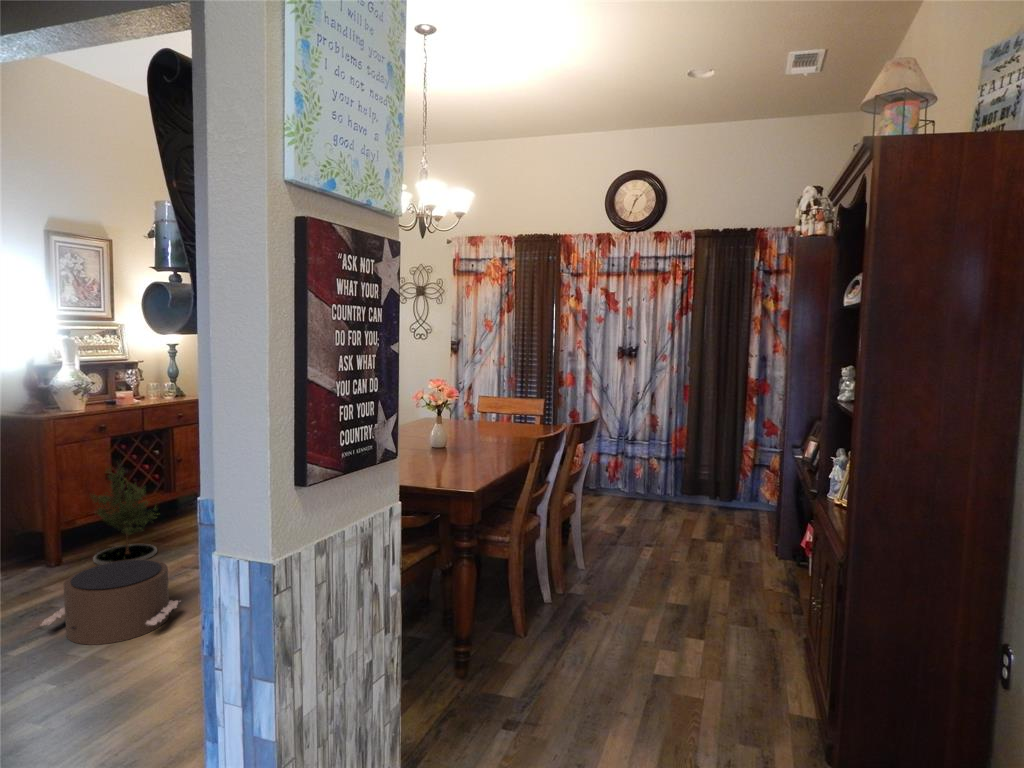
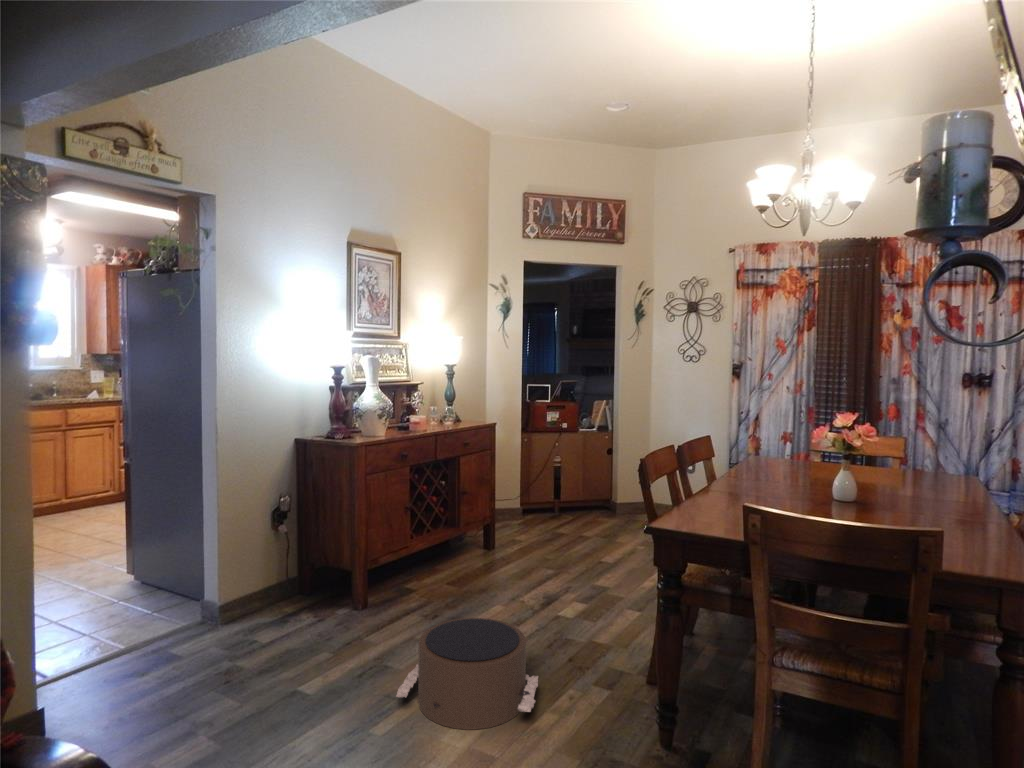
potted tree: present [92,464,158,565] -> none [393,492,467,612]

